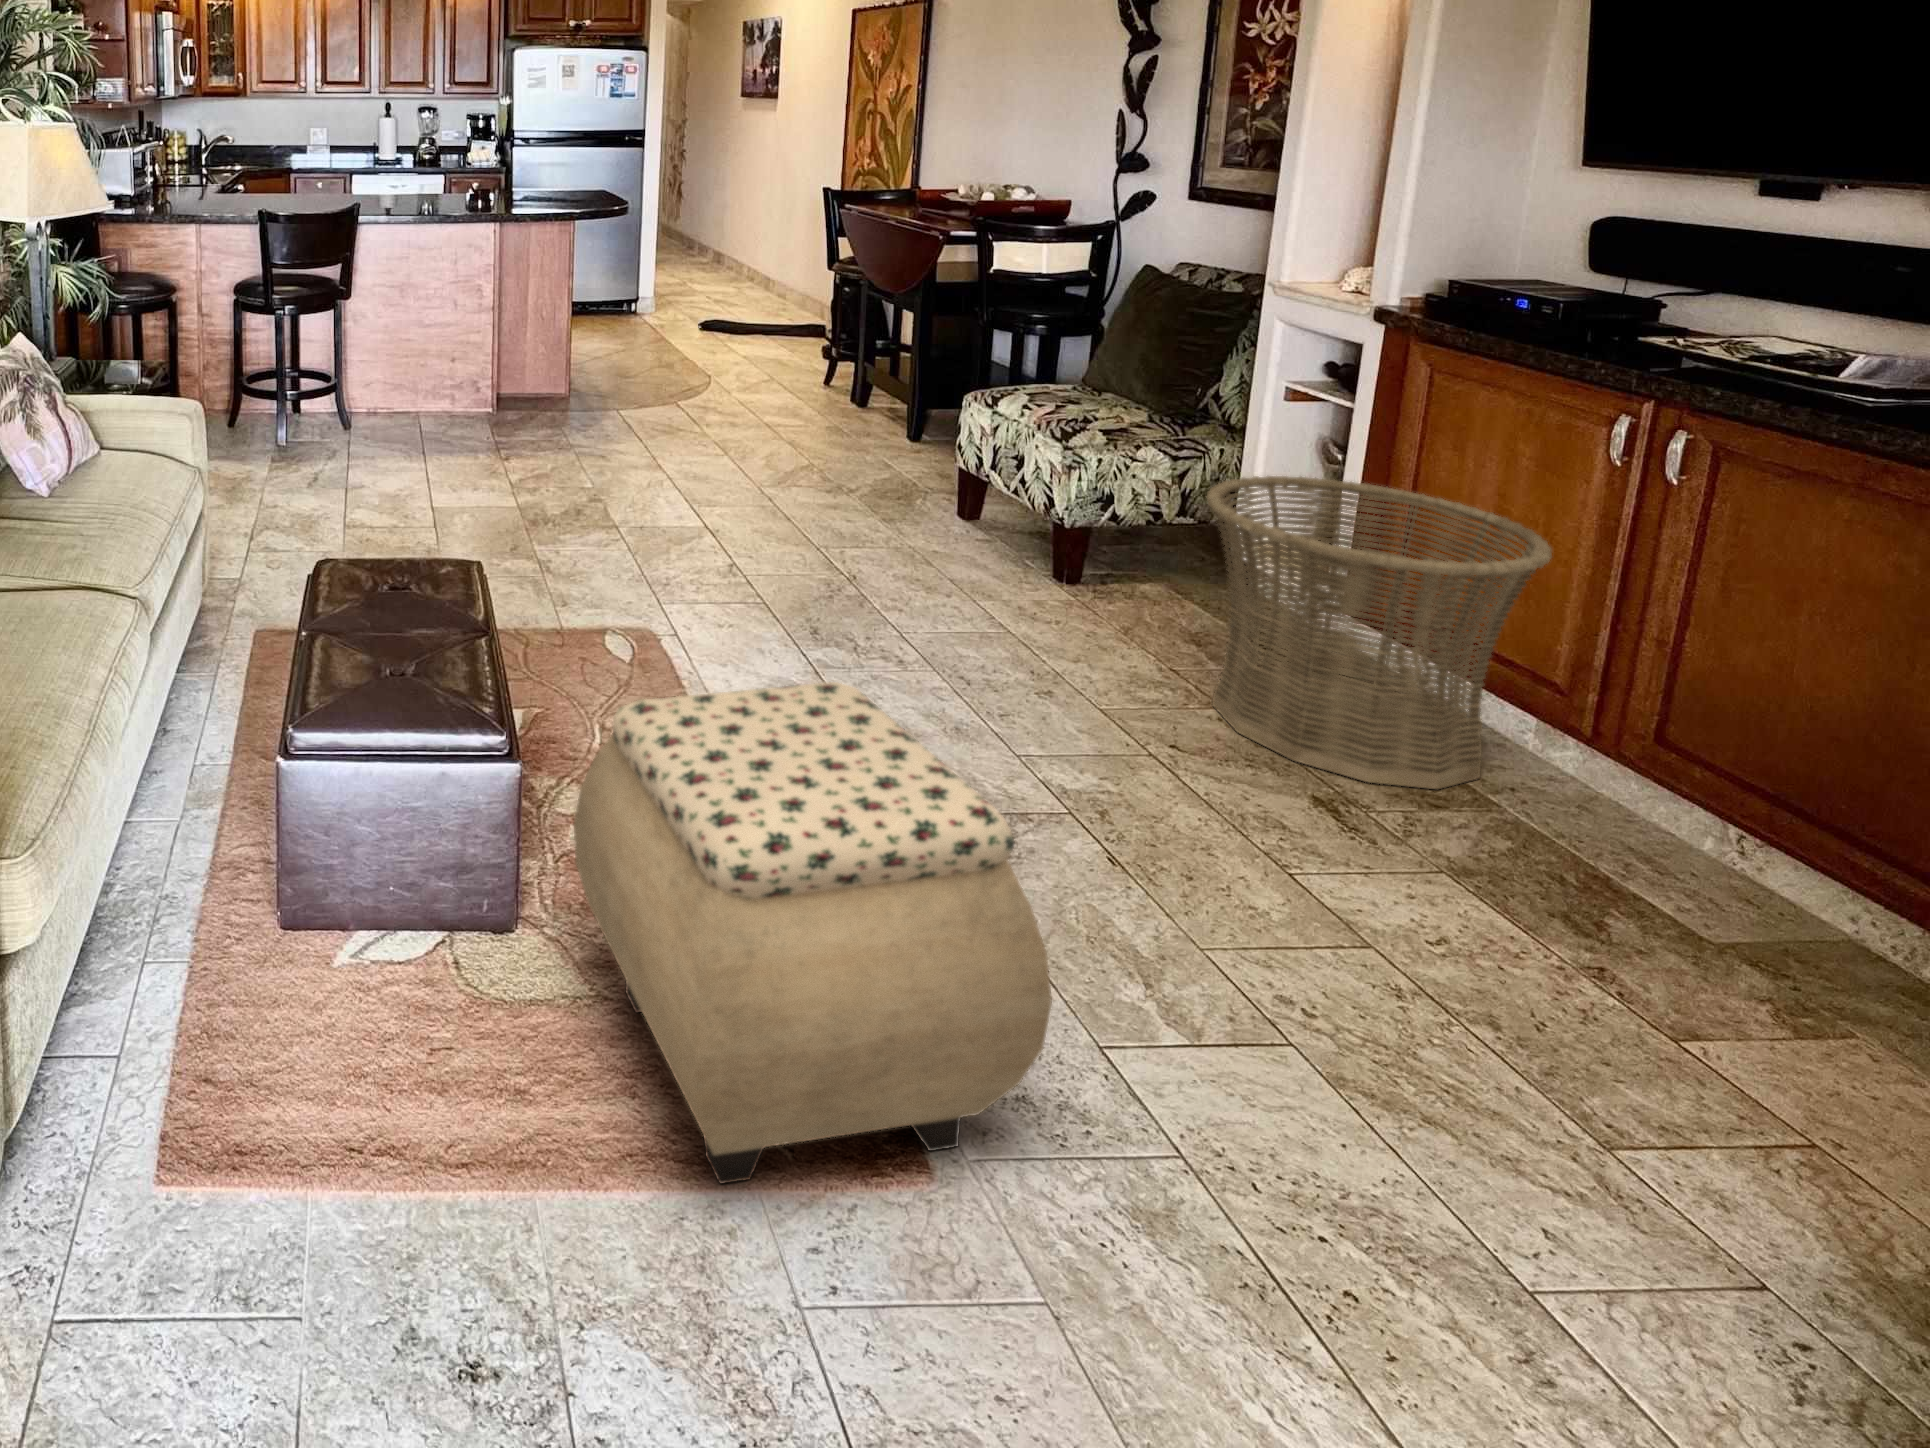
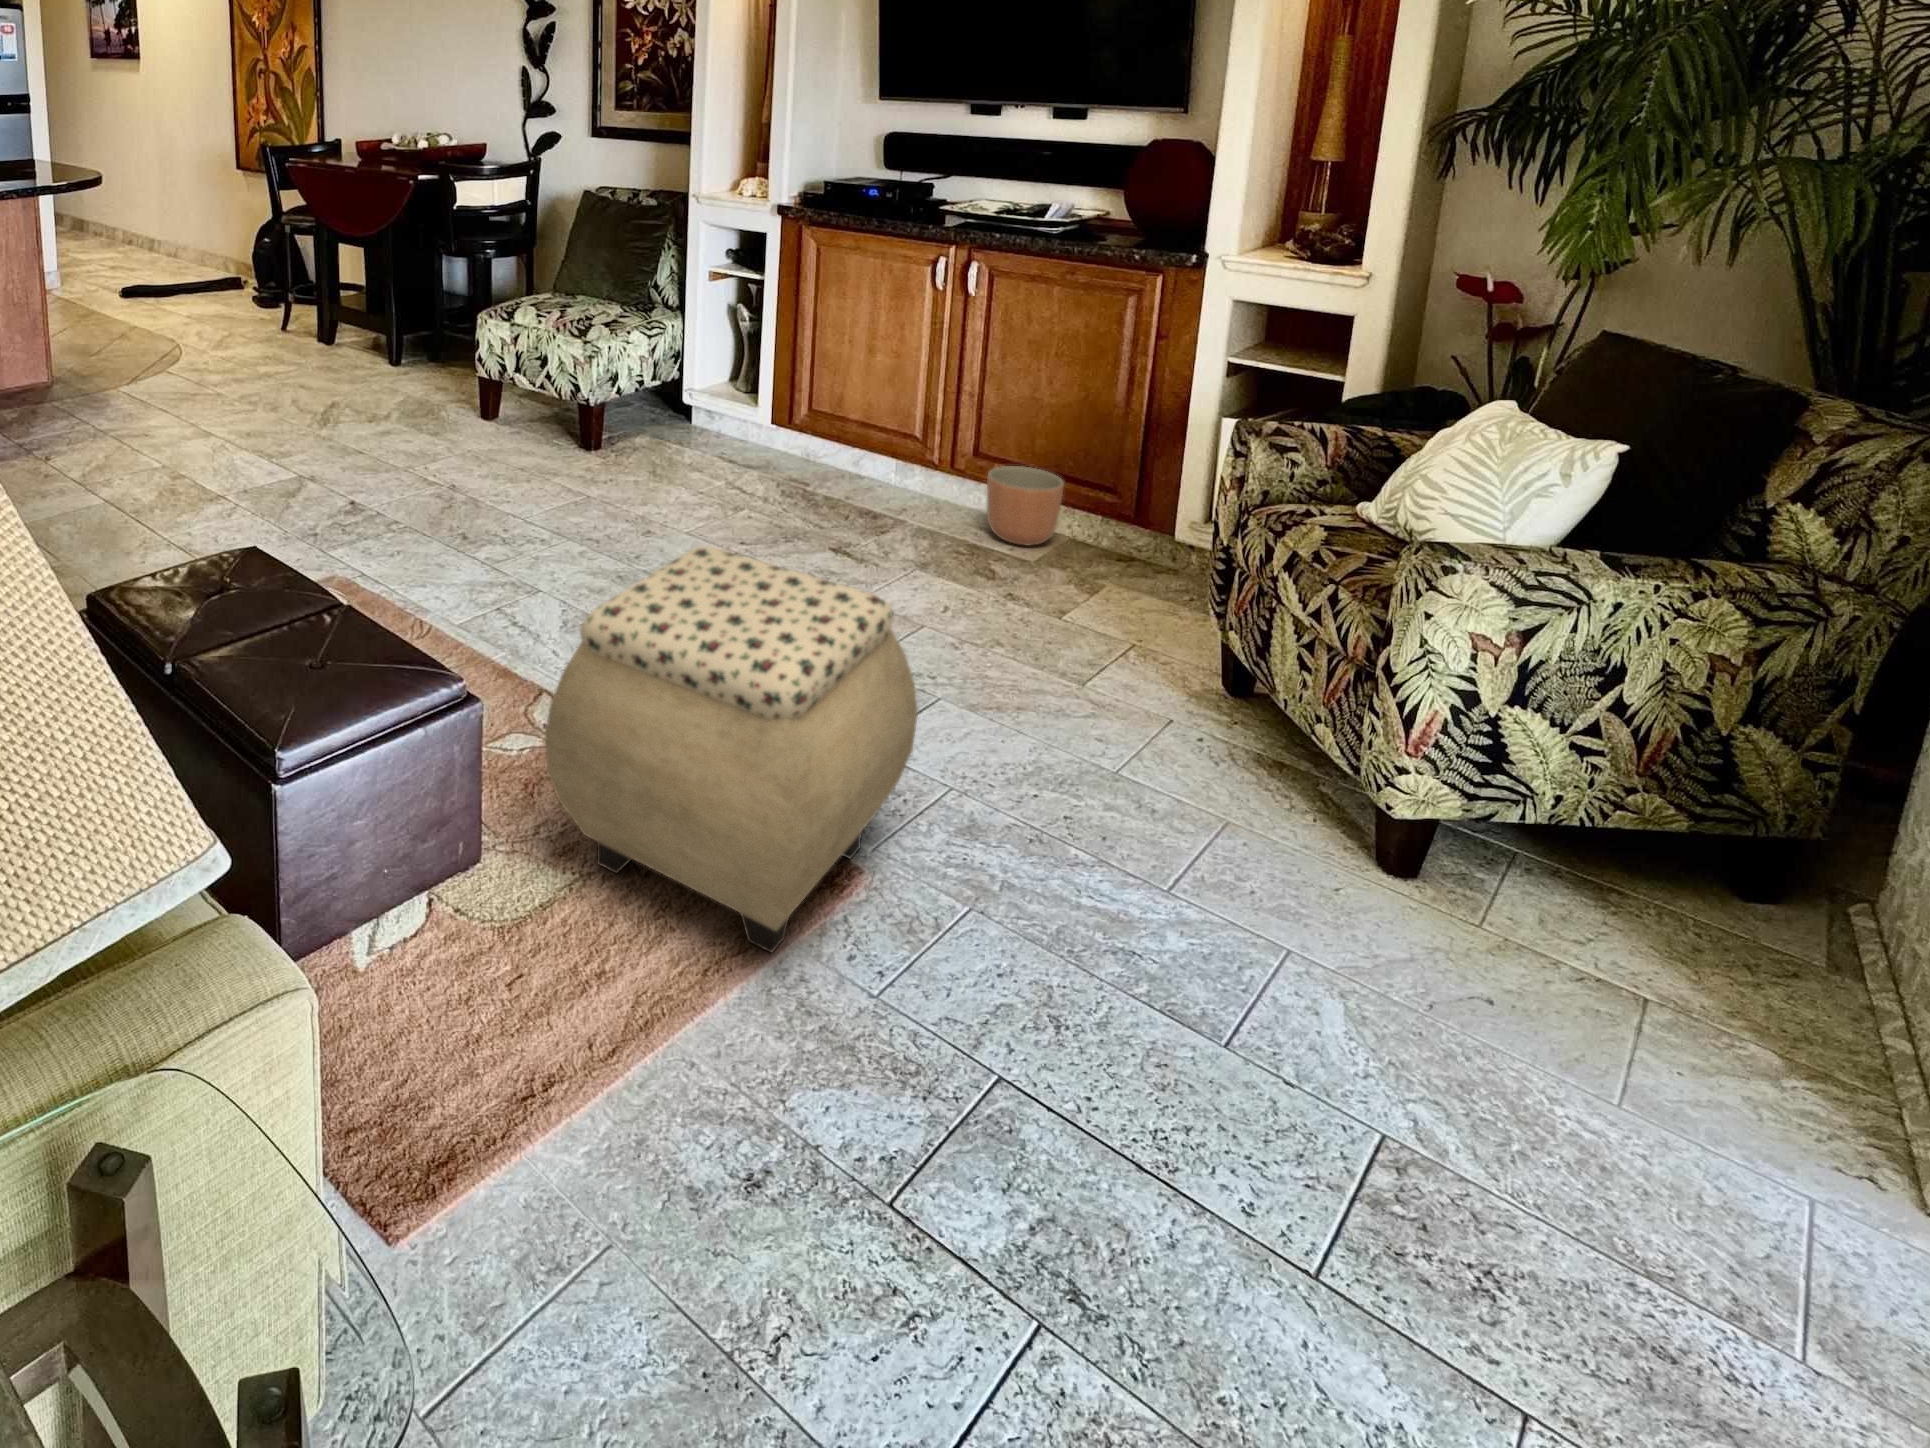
basket: present [1207,476,1552,789] -> none [725,331,917,530]
planter: none [1653,768,1837,922] -> present [987,466,1064,546]

